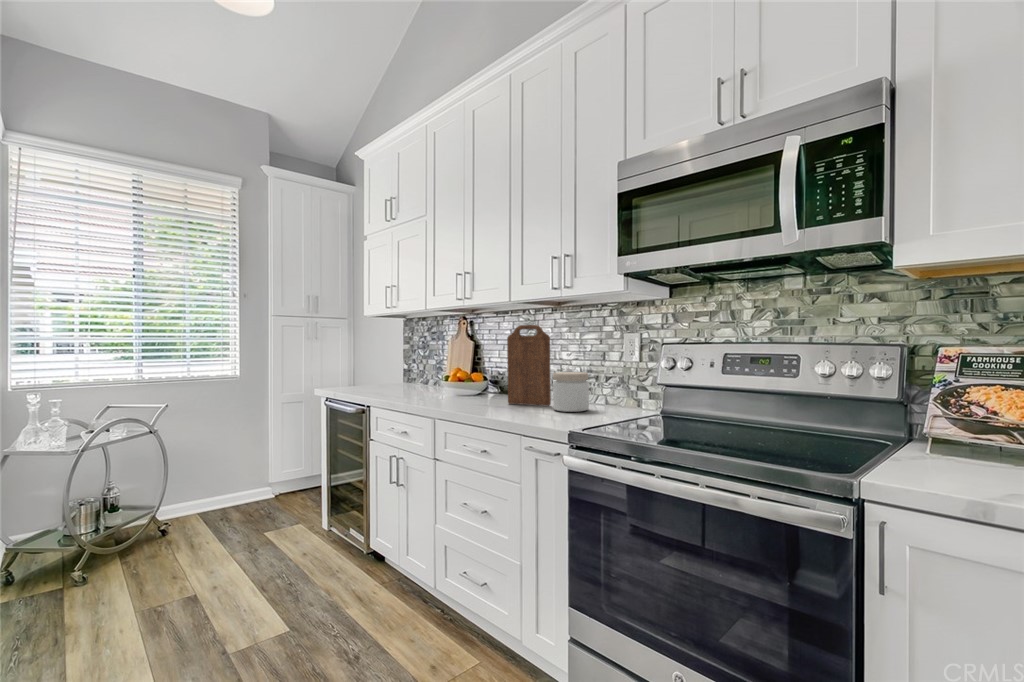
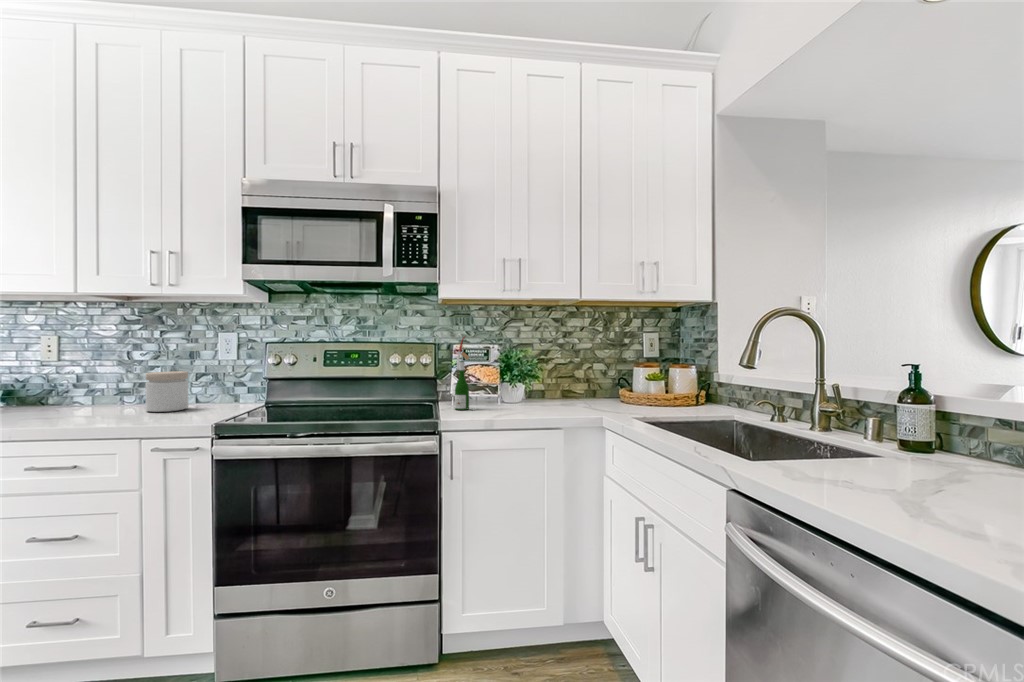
cutting board: present [507,325,551,406] -> none [67,322,133,413]
wine bottle: none [923,332,972,472] -> present [455,337,475,410]

